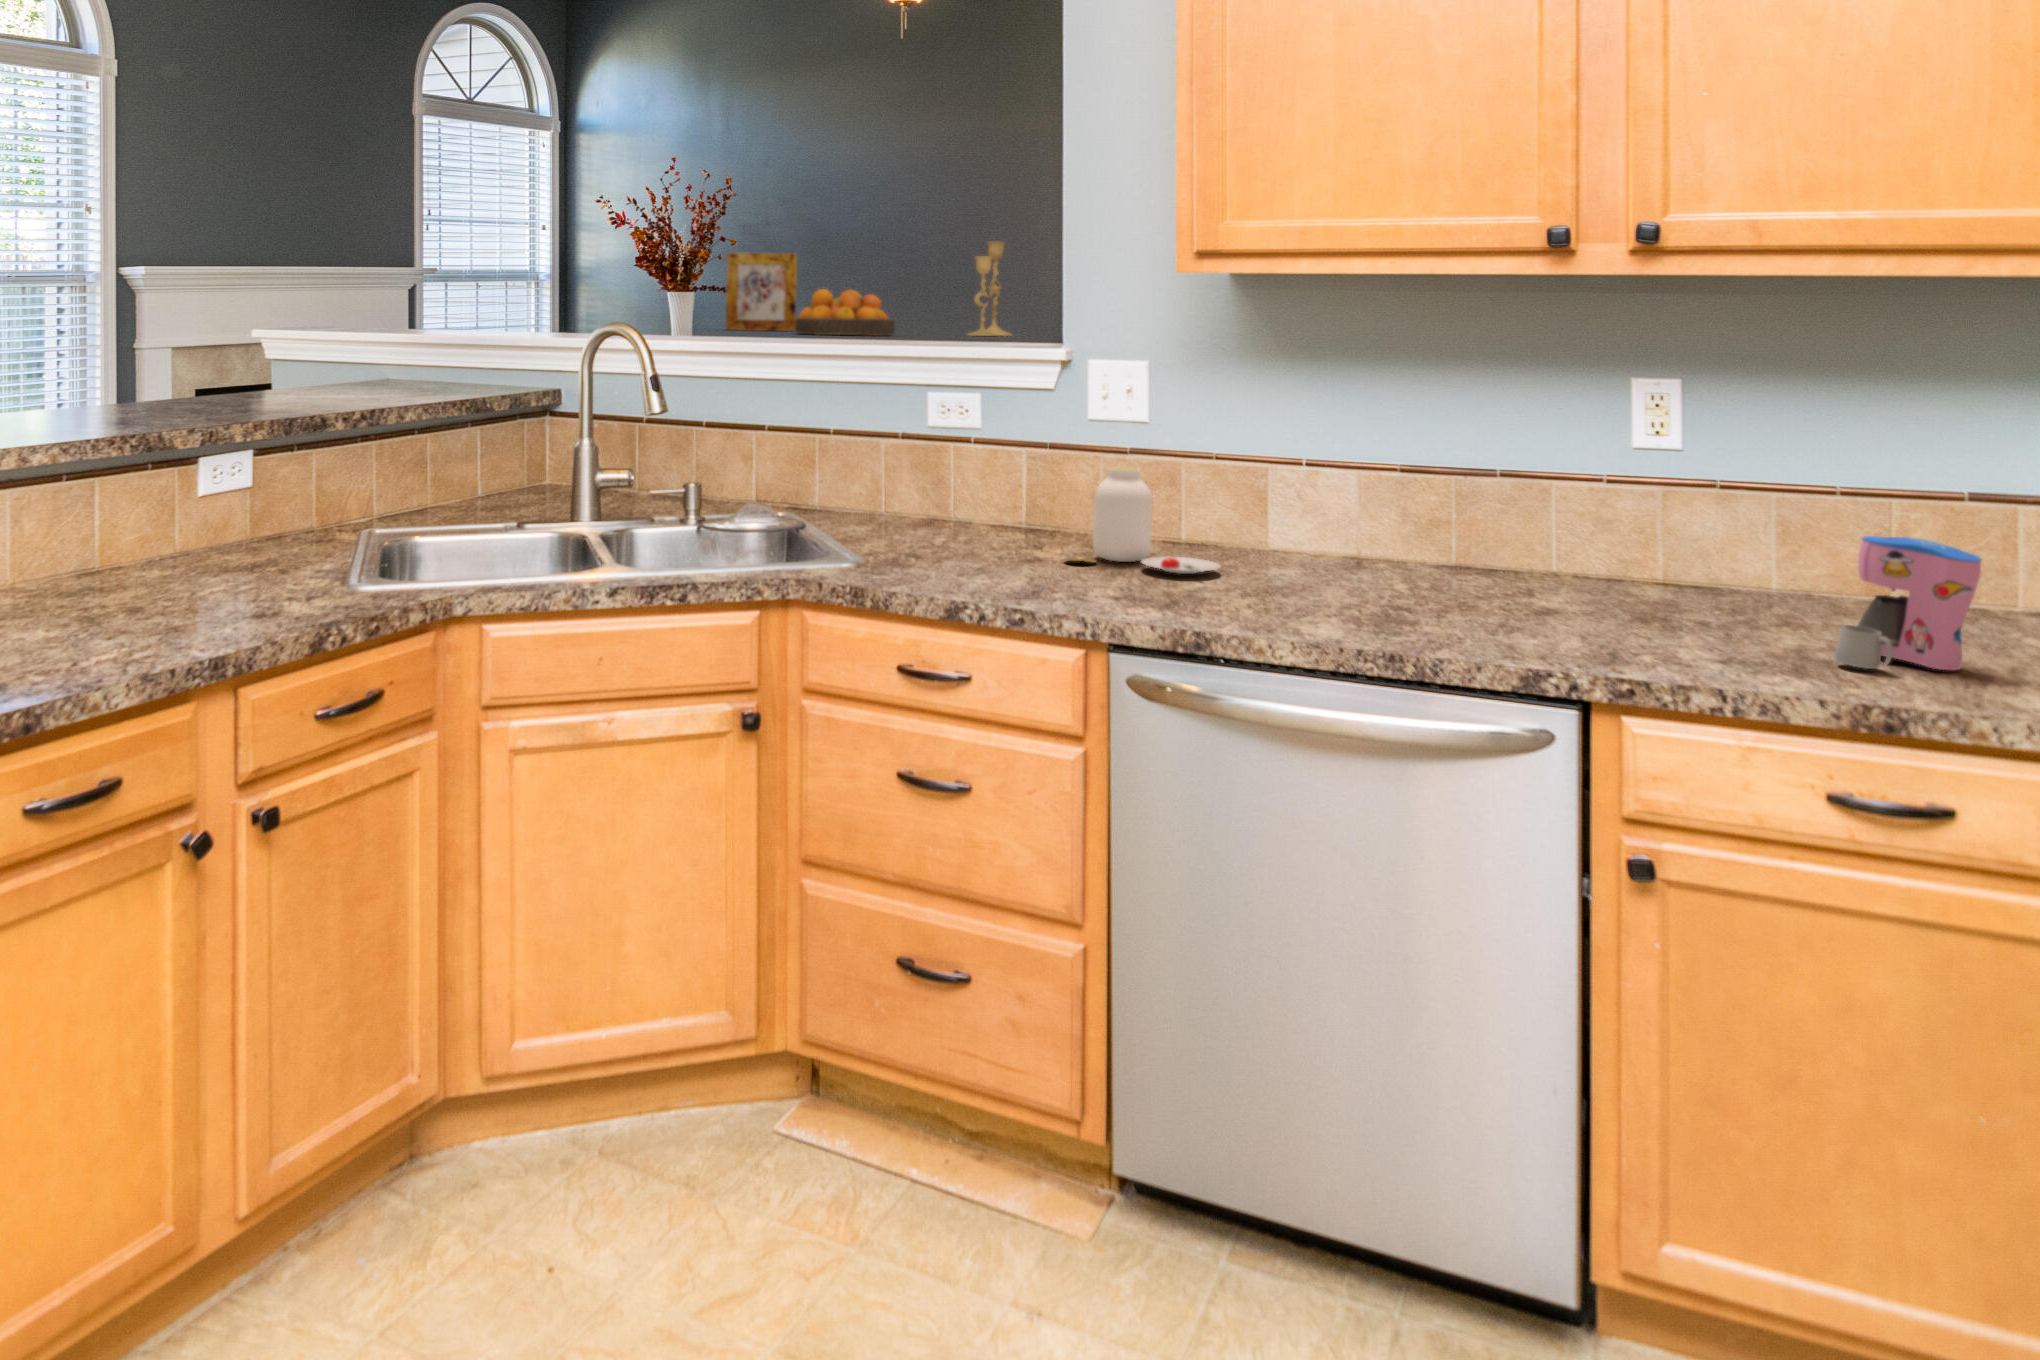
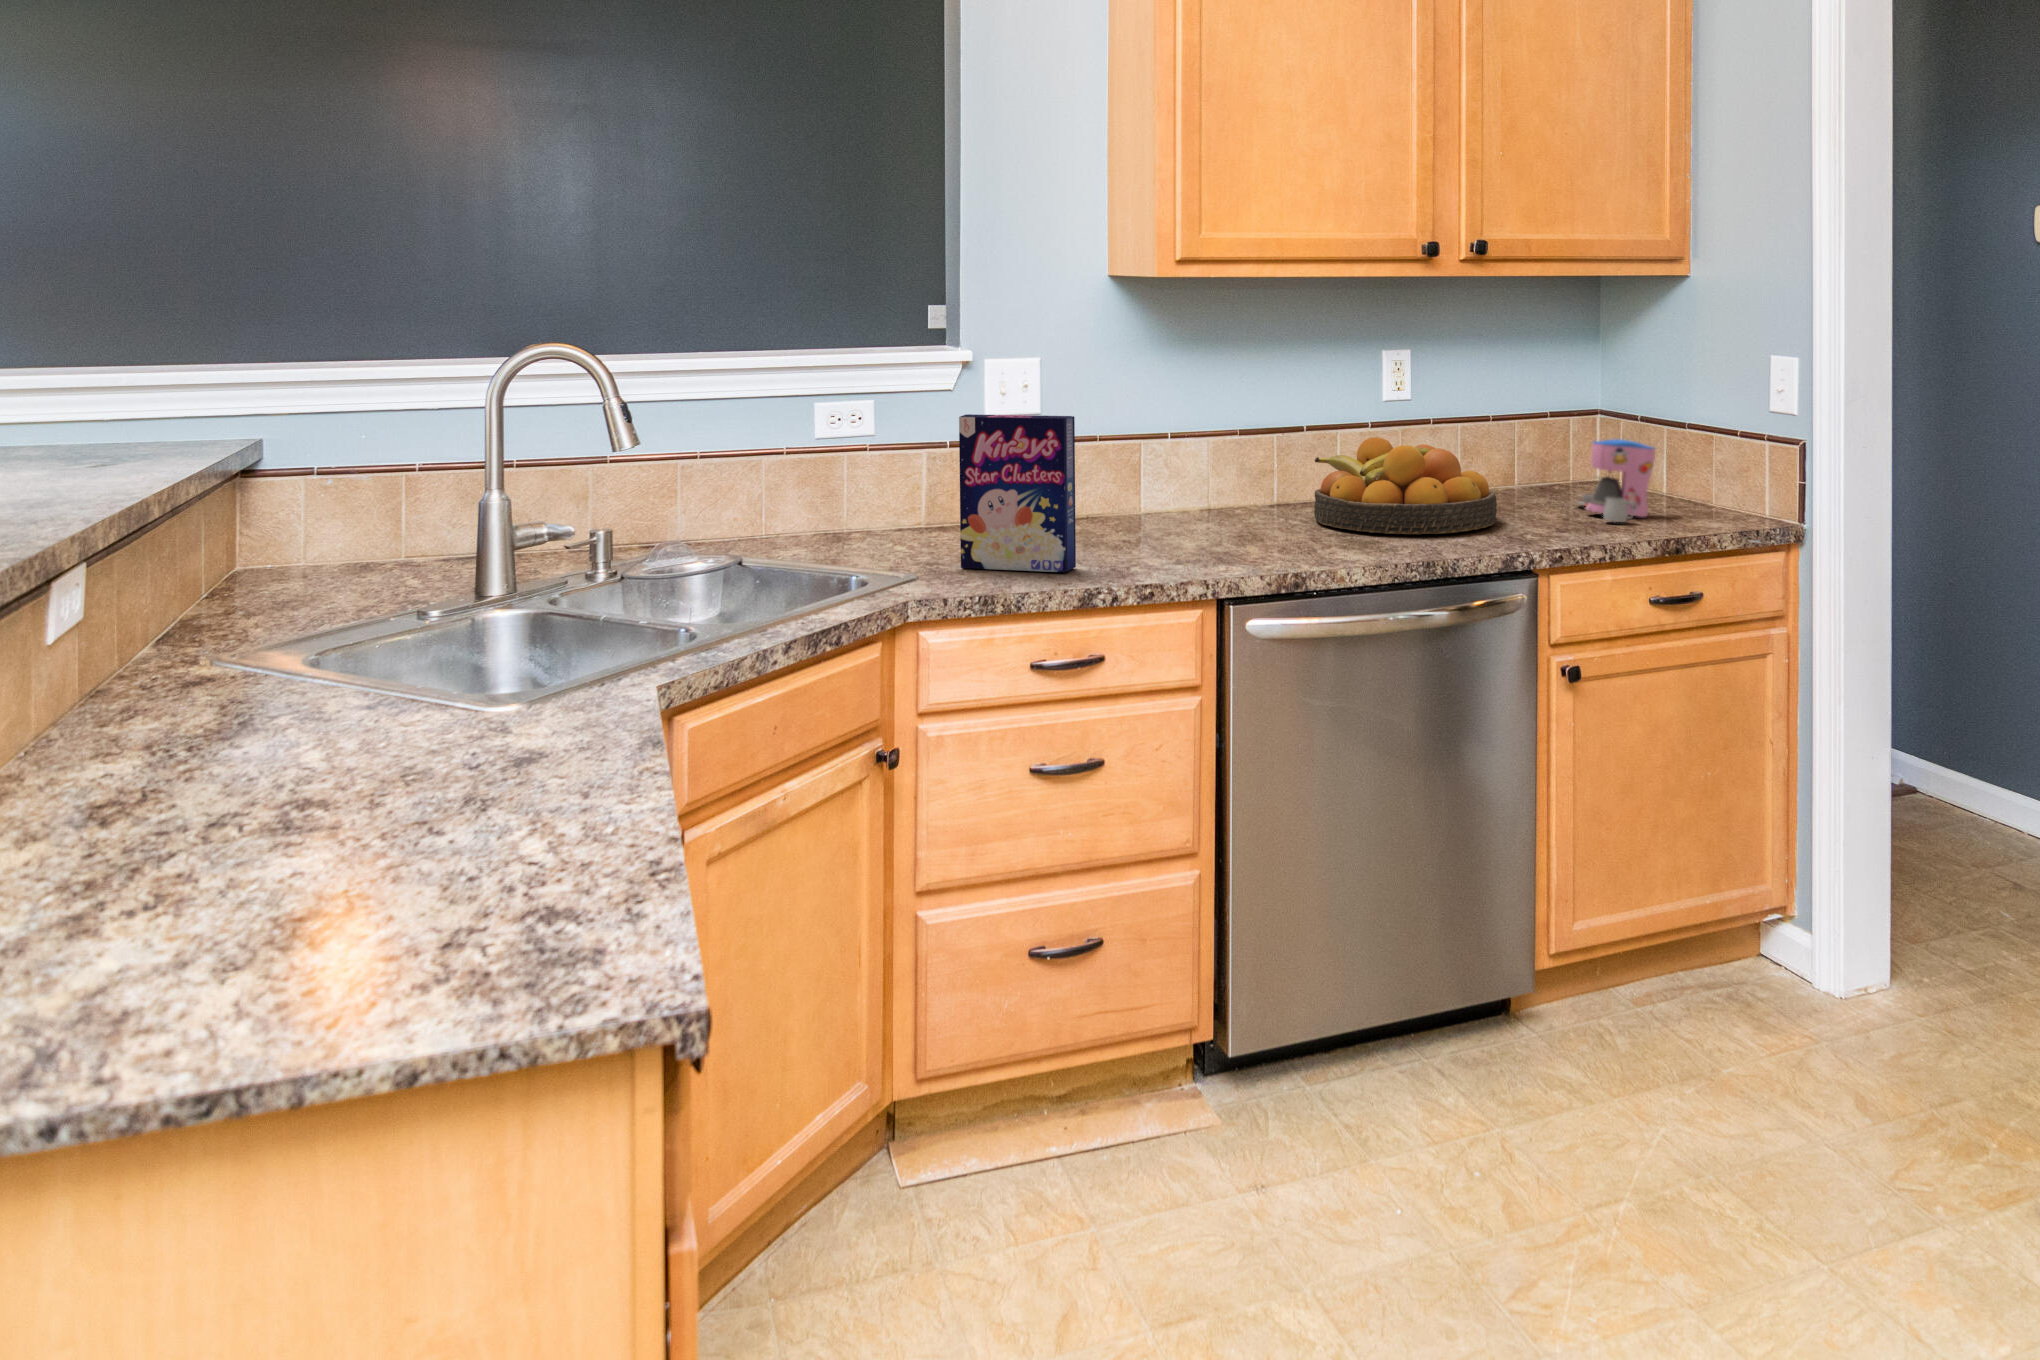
candlestick: present [969,242,1010,336] -> none [404,234,453,346]
picture frame: present [726,252,797,331] -> none [20,245,140,354]
fruit bowl: present [795,289,895,336] -> present [1314,437,1497,534]
cereal box: none [912,409,1001,582] -> present [959,414,1076,572]
jar: present [1065,467,1220,574] -> none [1063,454,1201,545]

